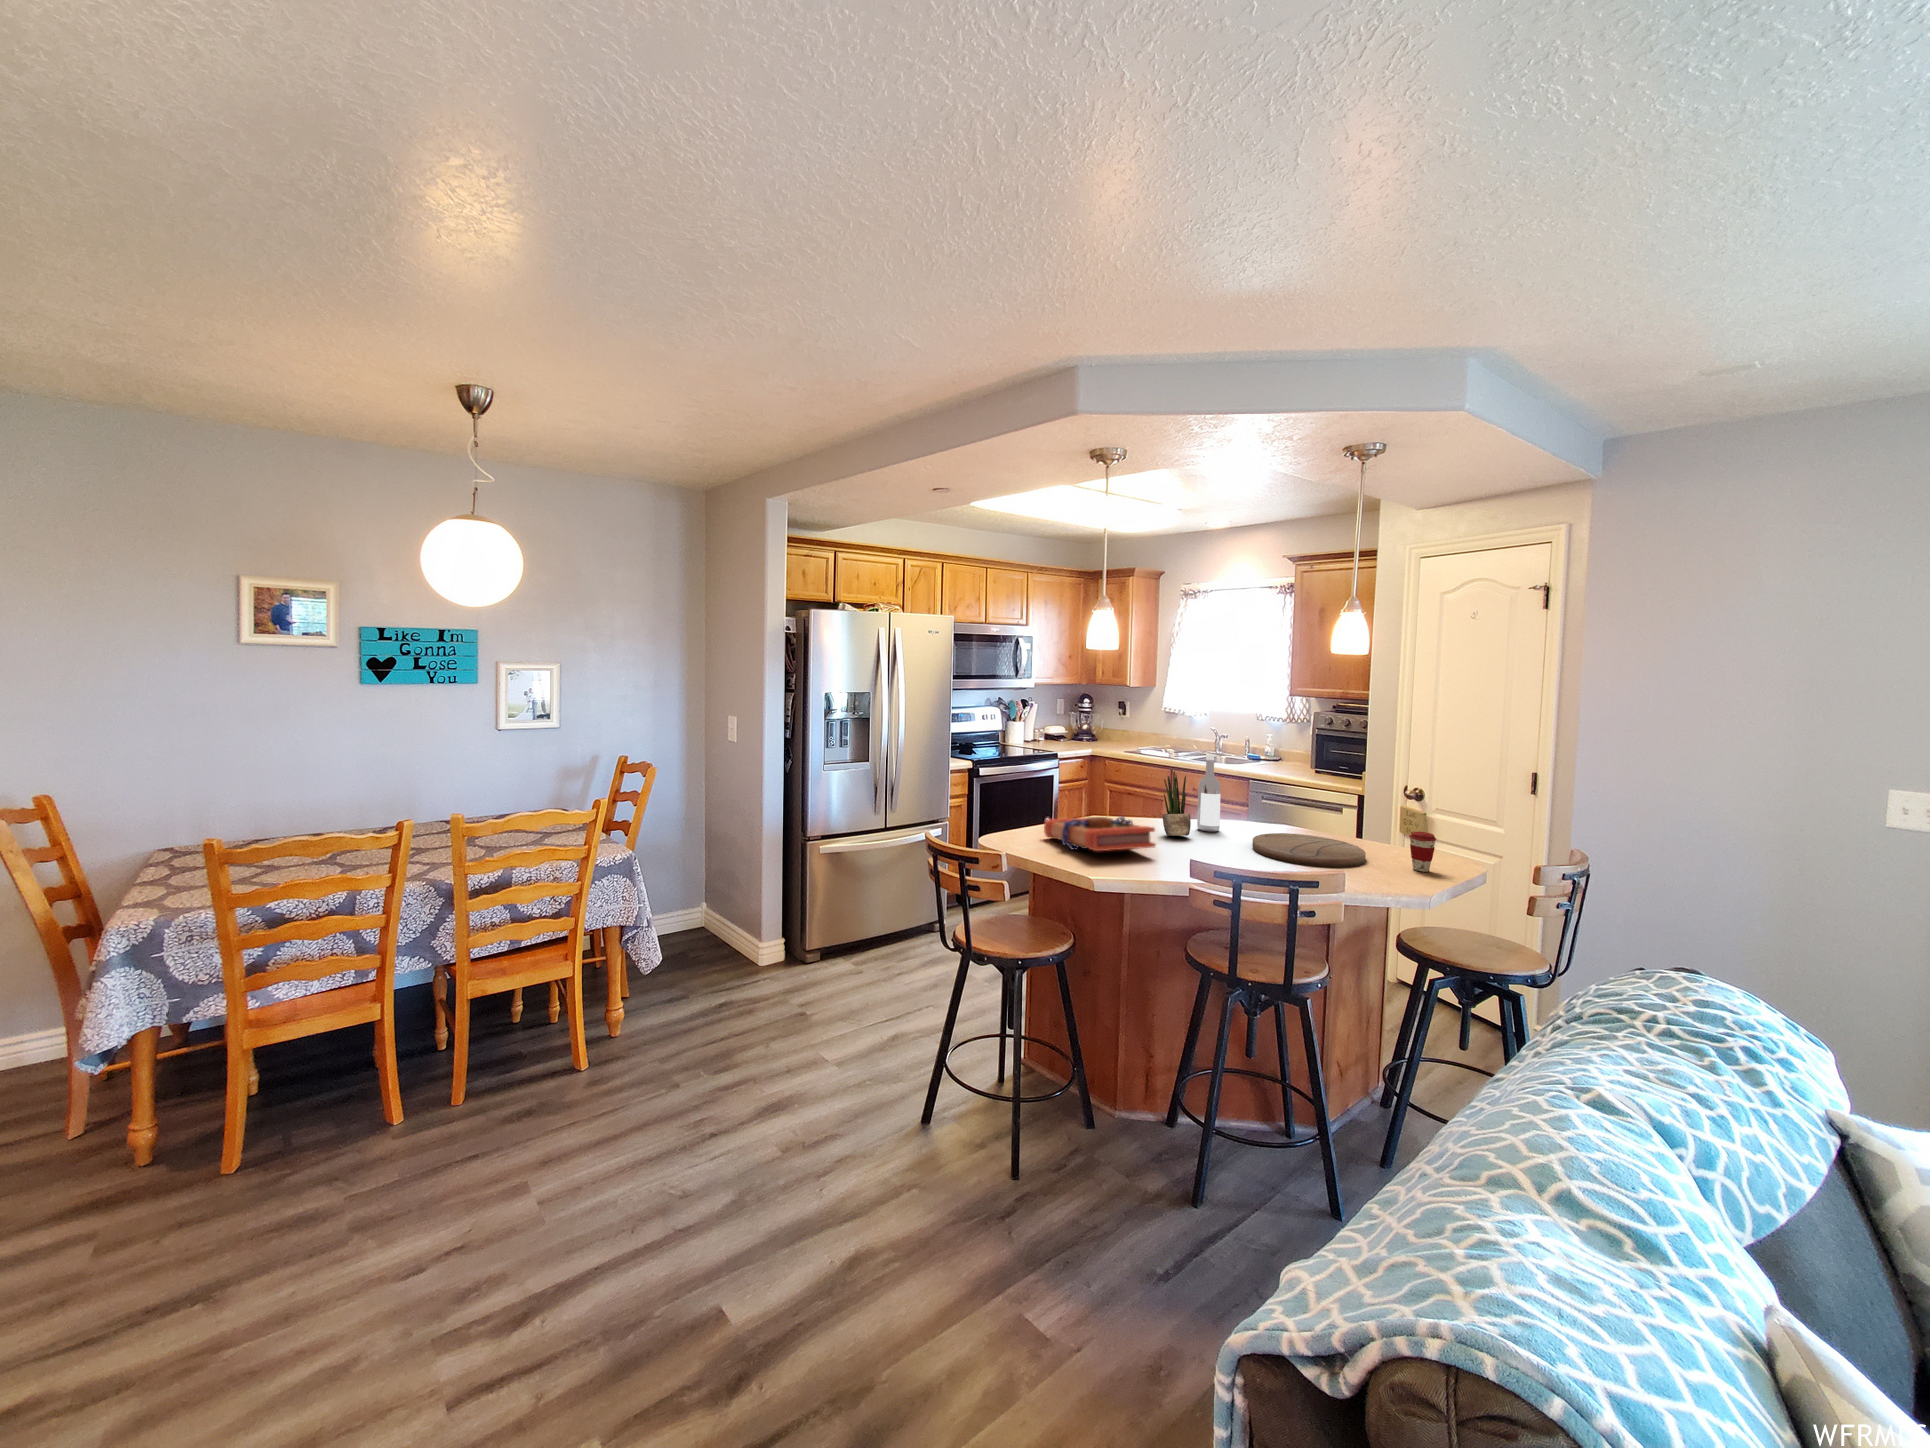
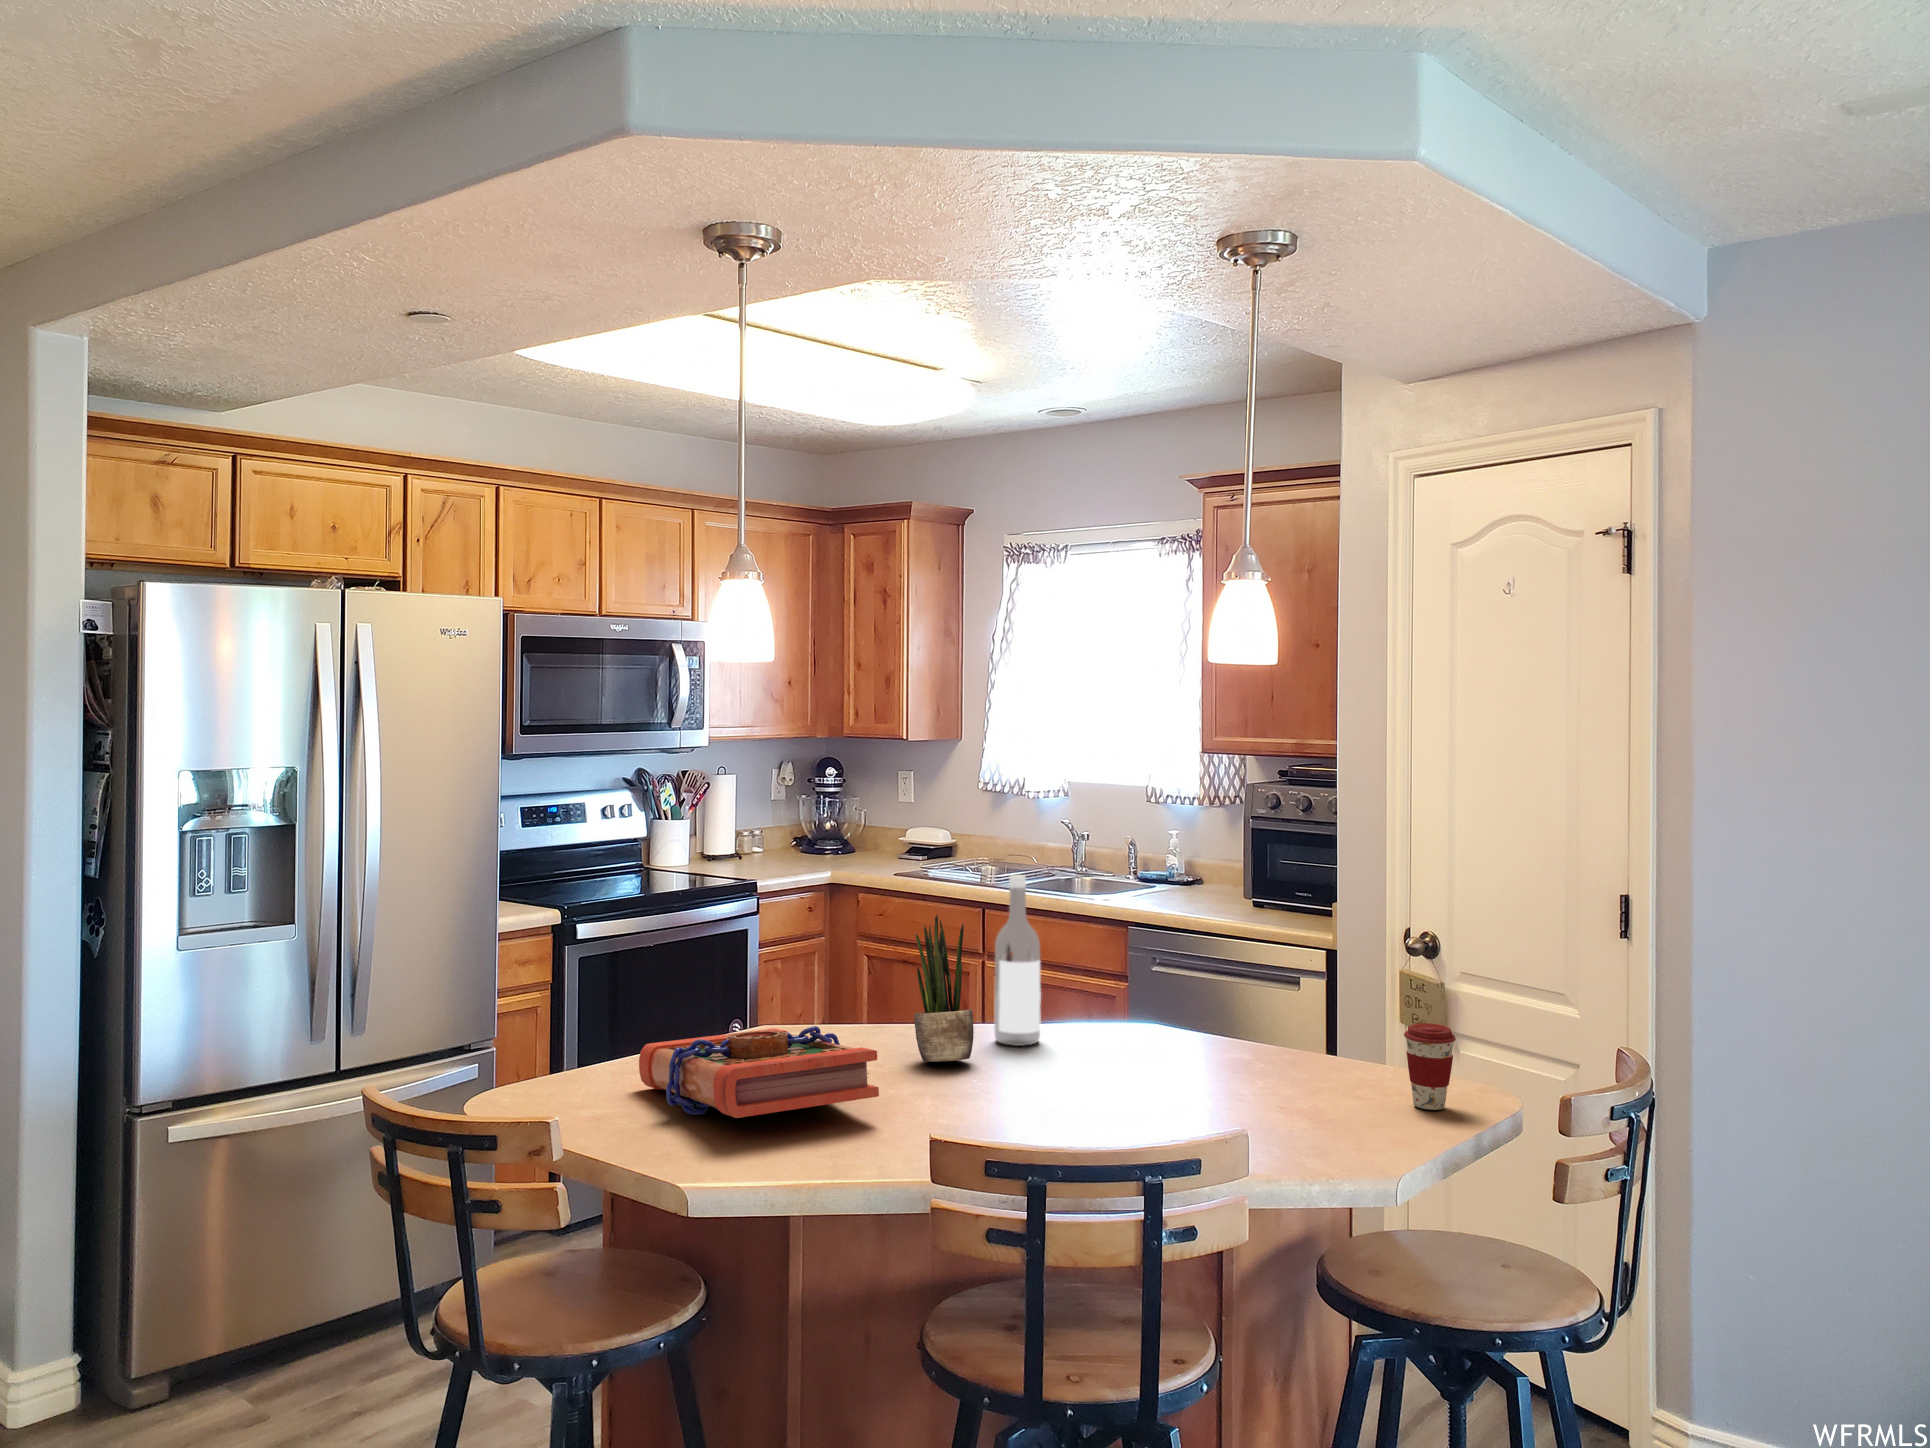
cutting board: present [1252,833,1366,867] -> none [1099,1040,1323,1115]

